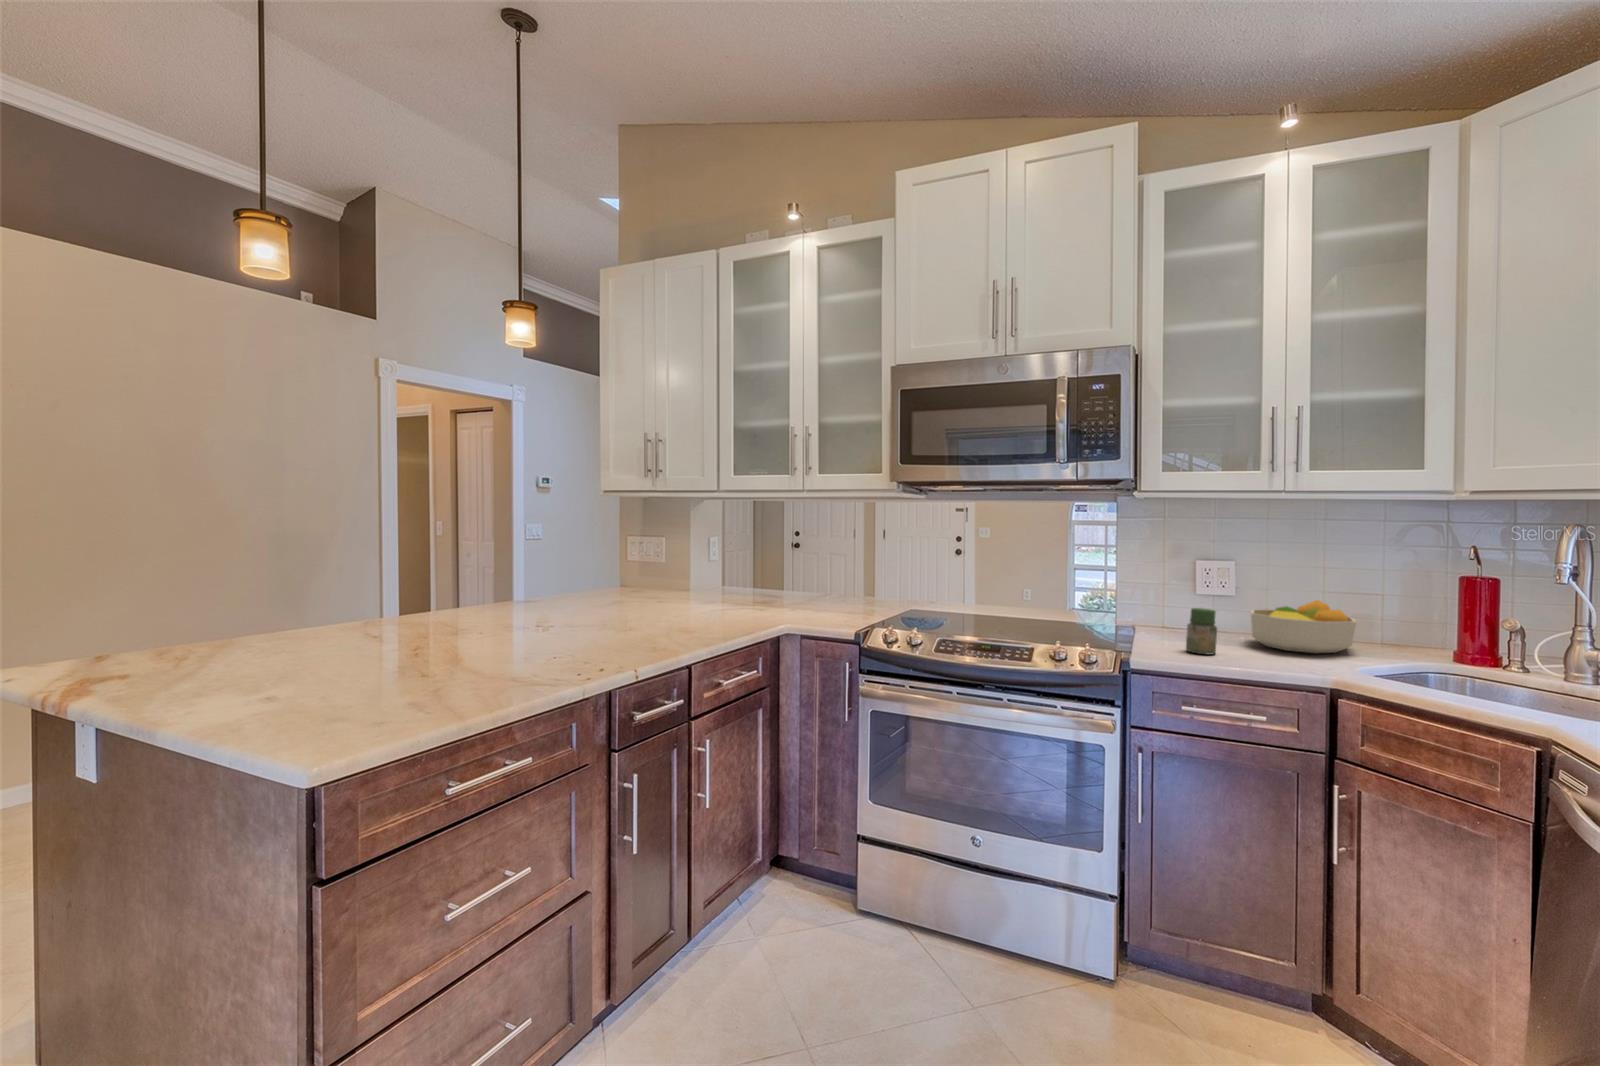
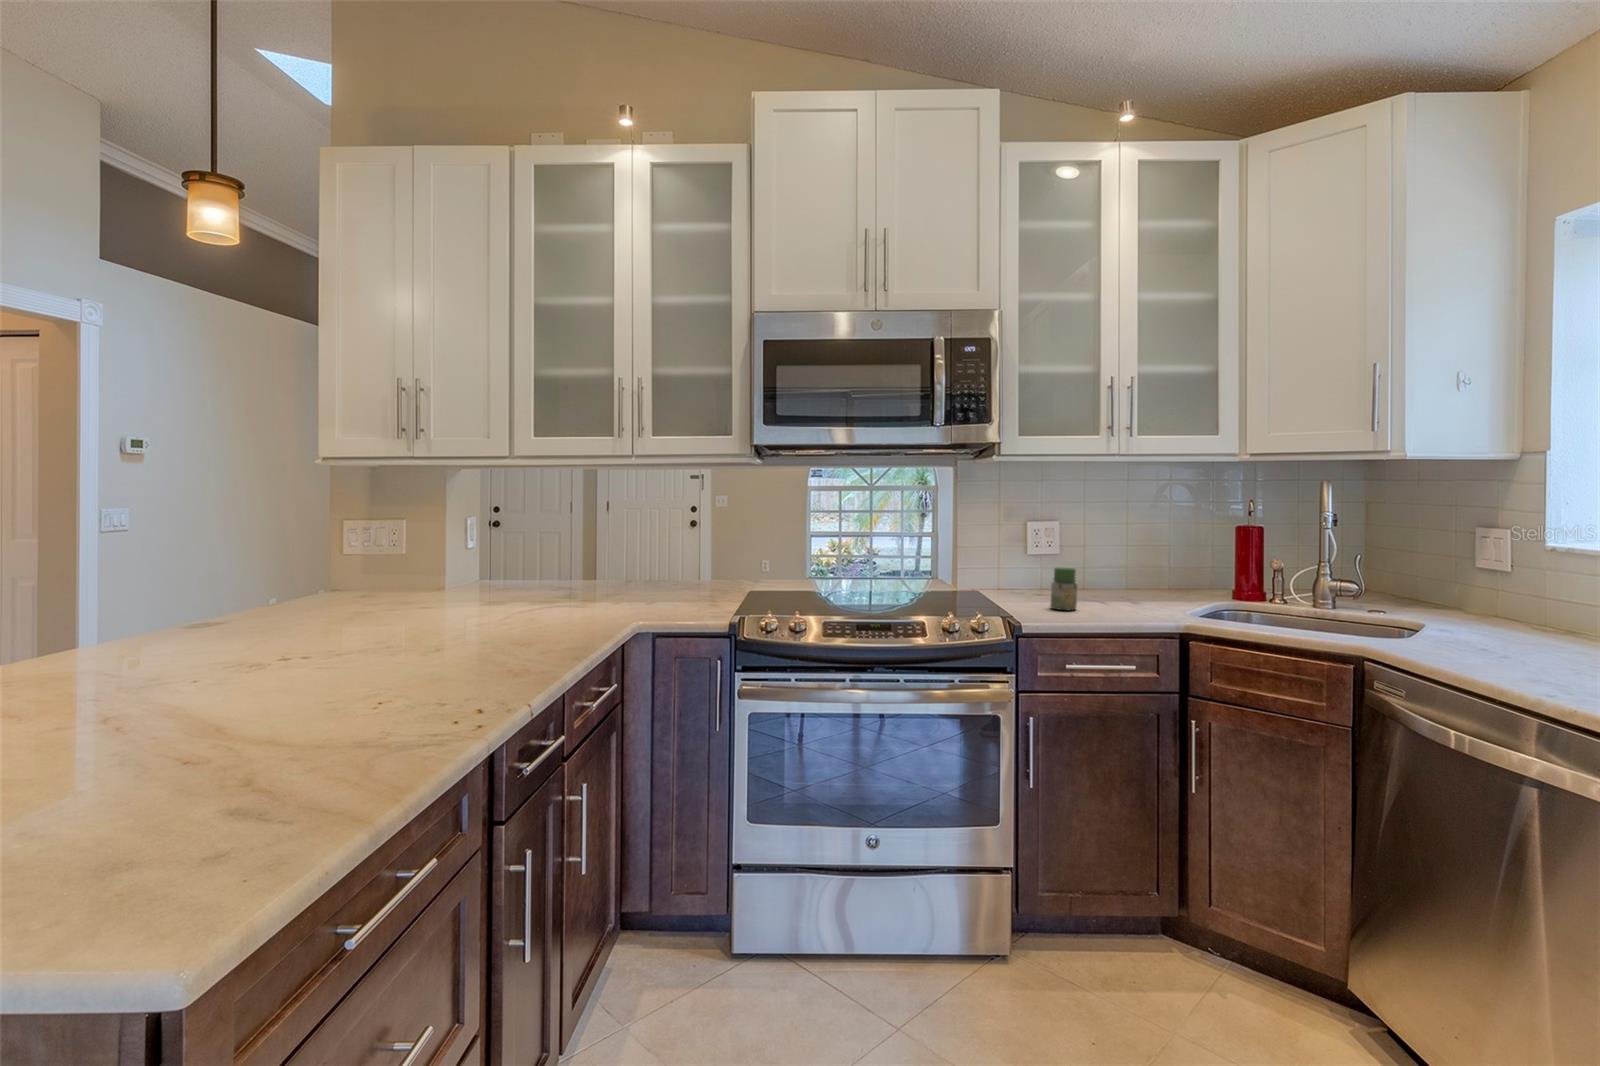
fruit bowl: present [1251,600,1356,653] -> none [1082,554,1168,602]

